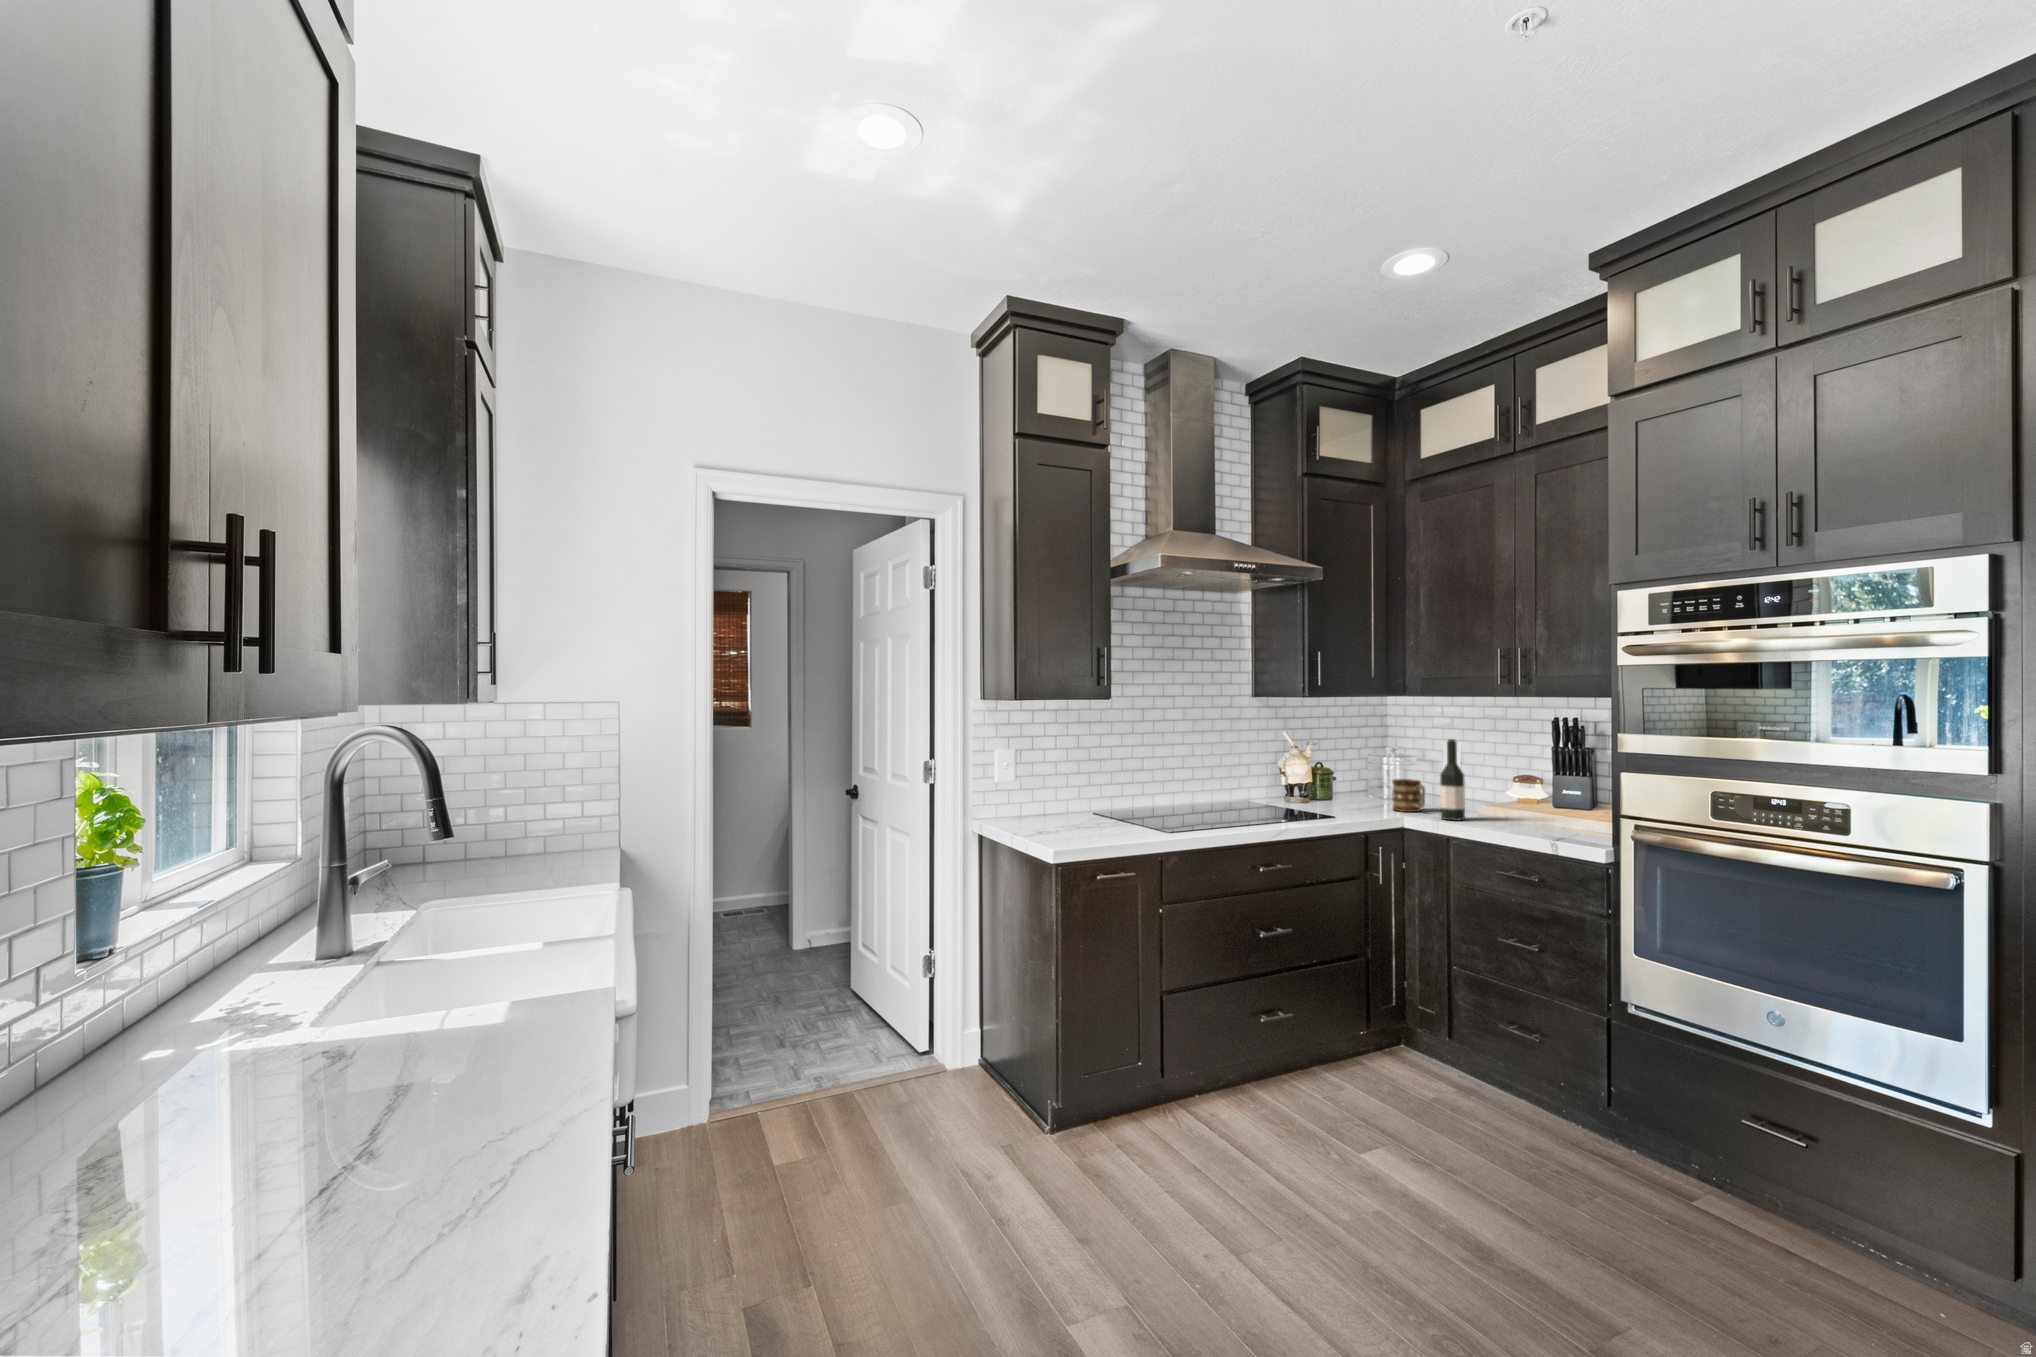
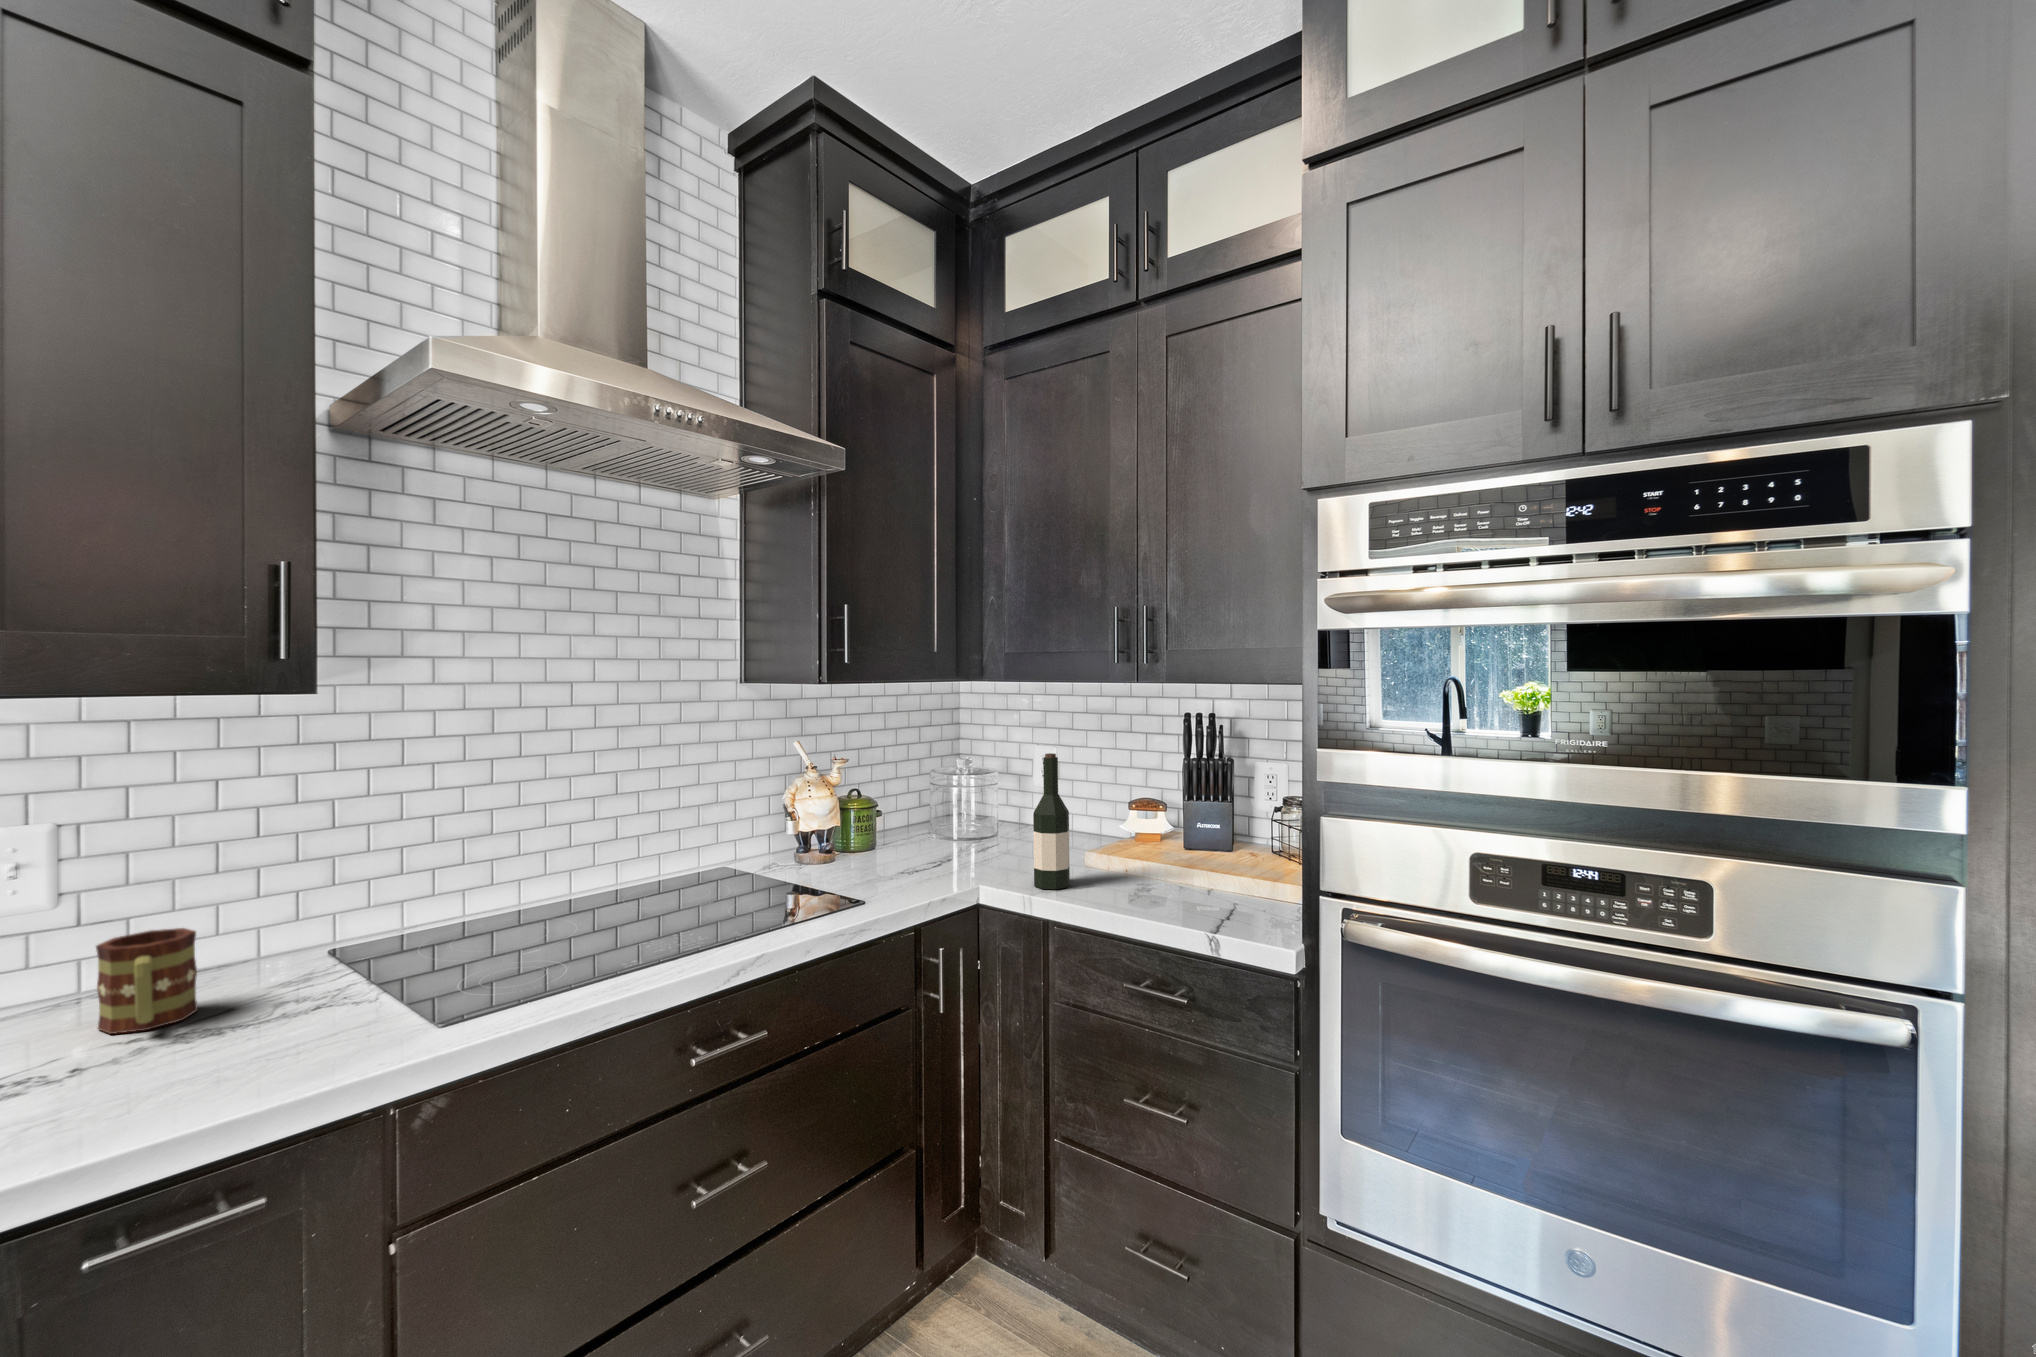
mug: present [1392,779,1425,812] -> present [96,928,198,1034]

